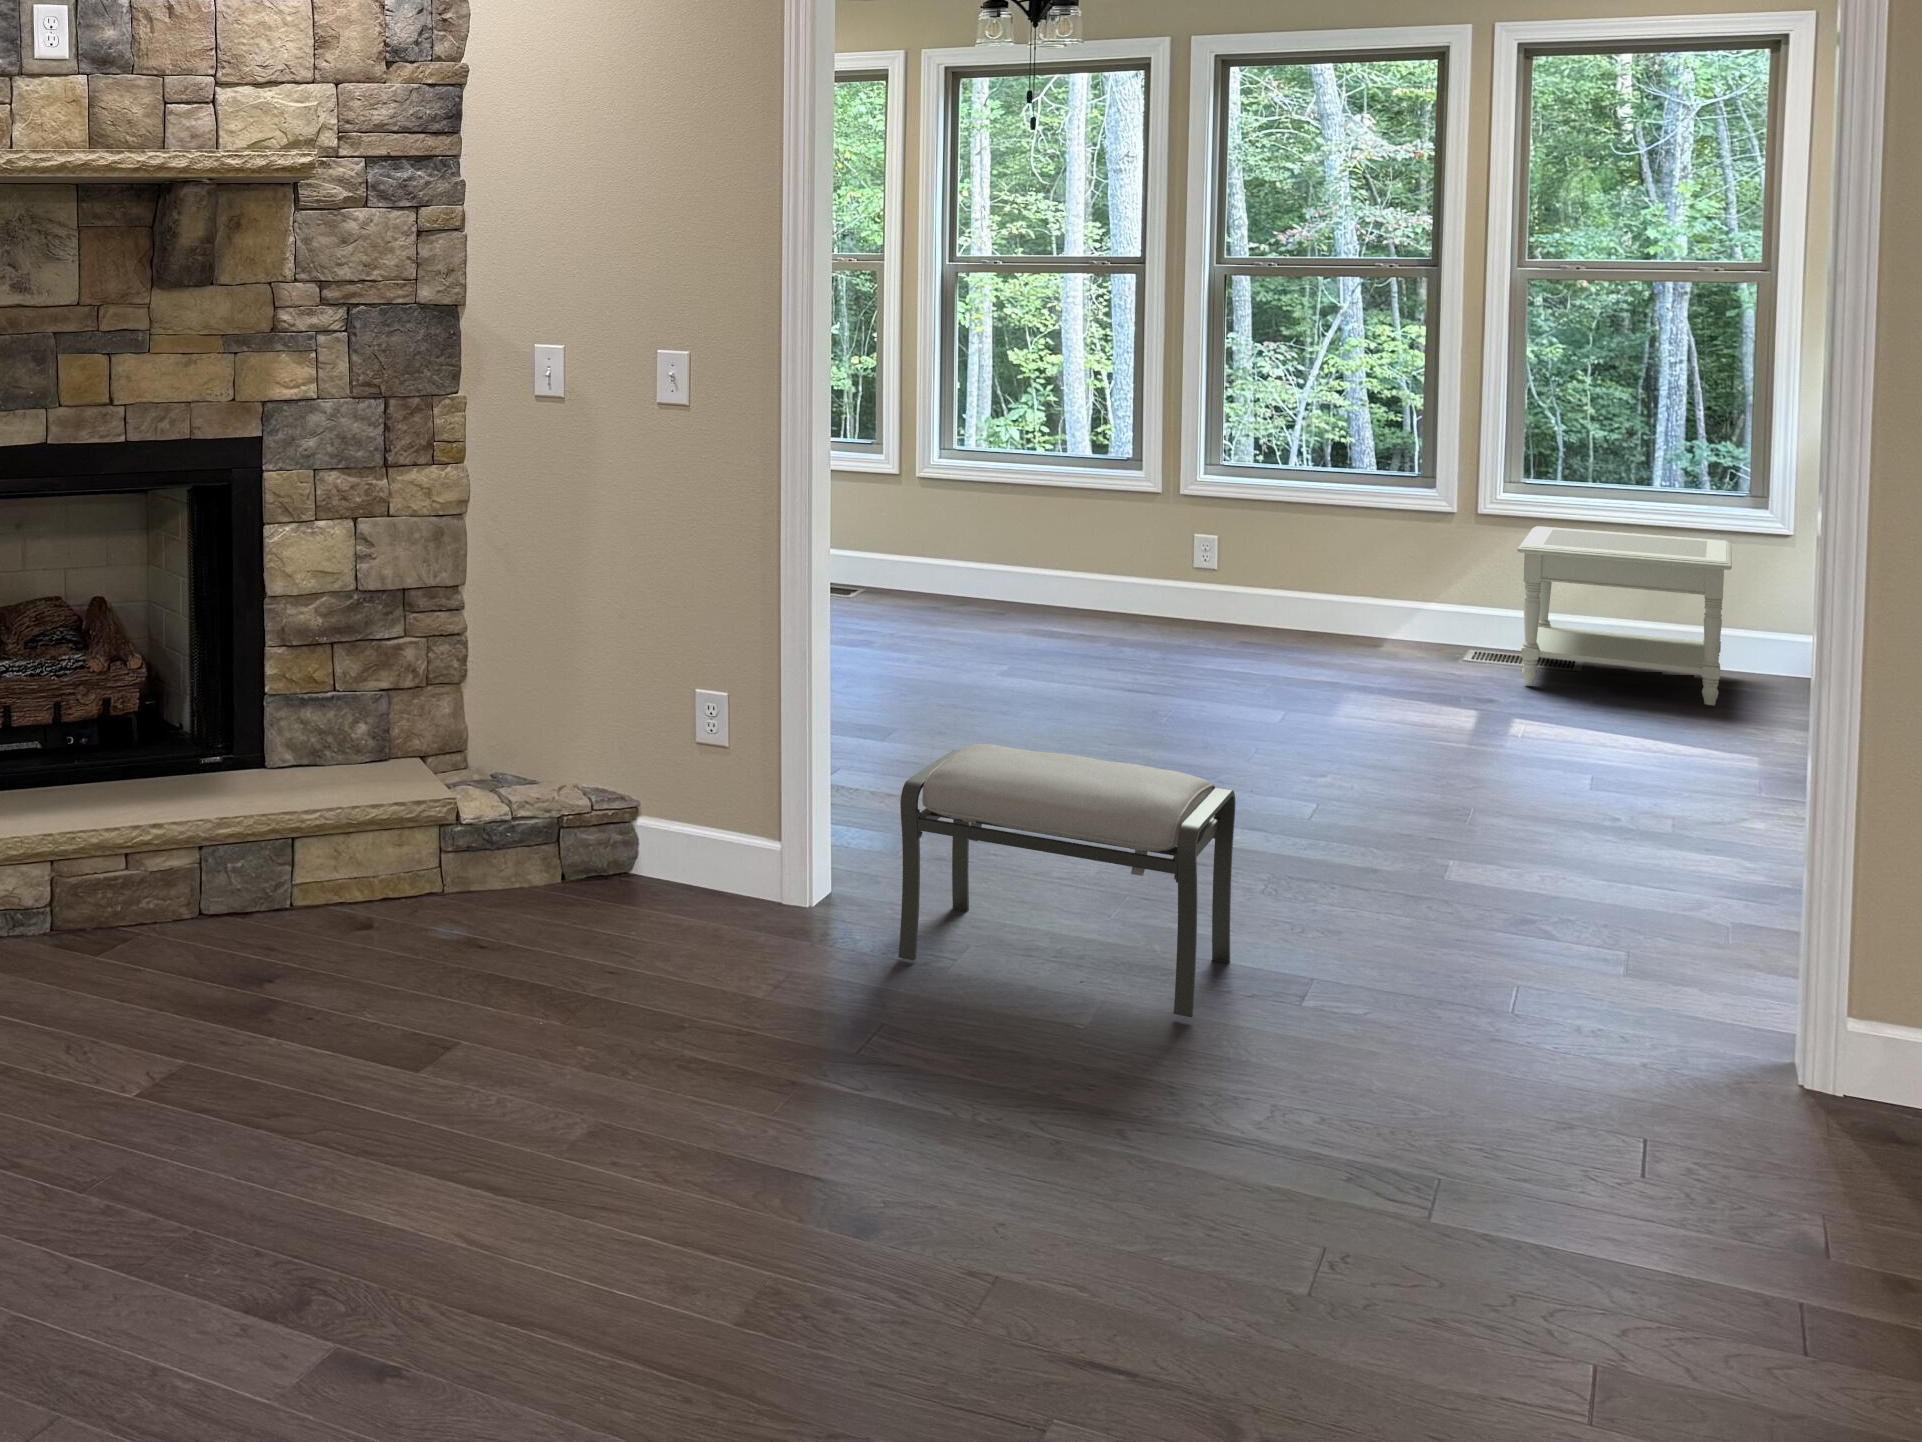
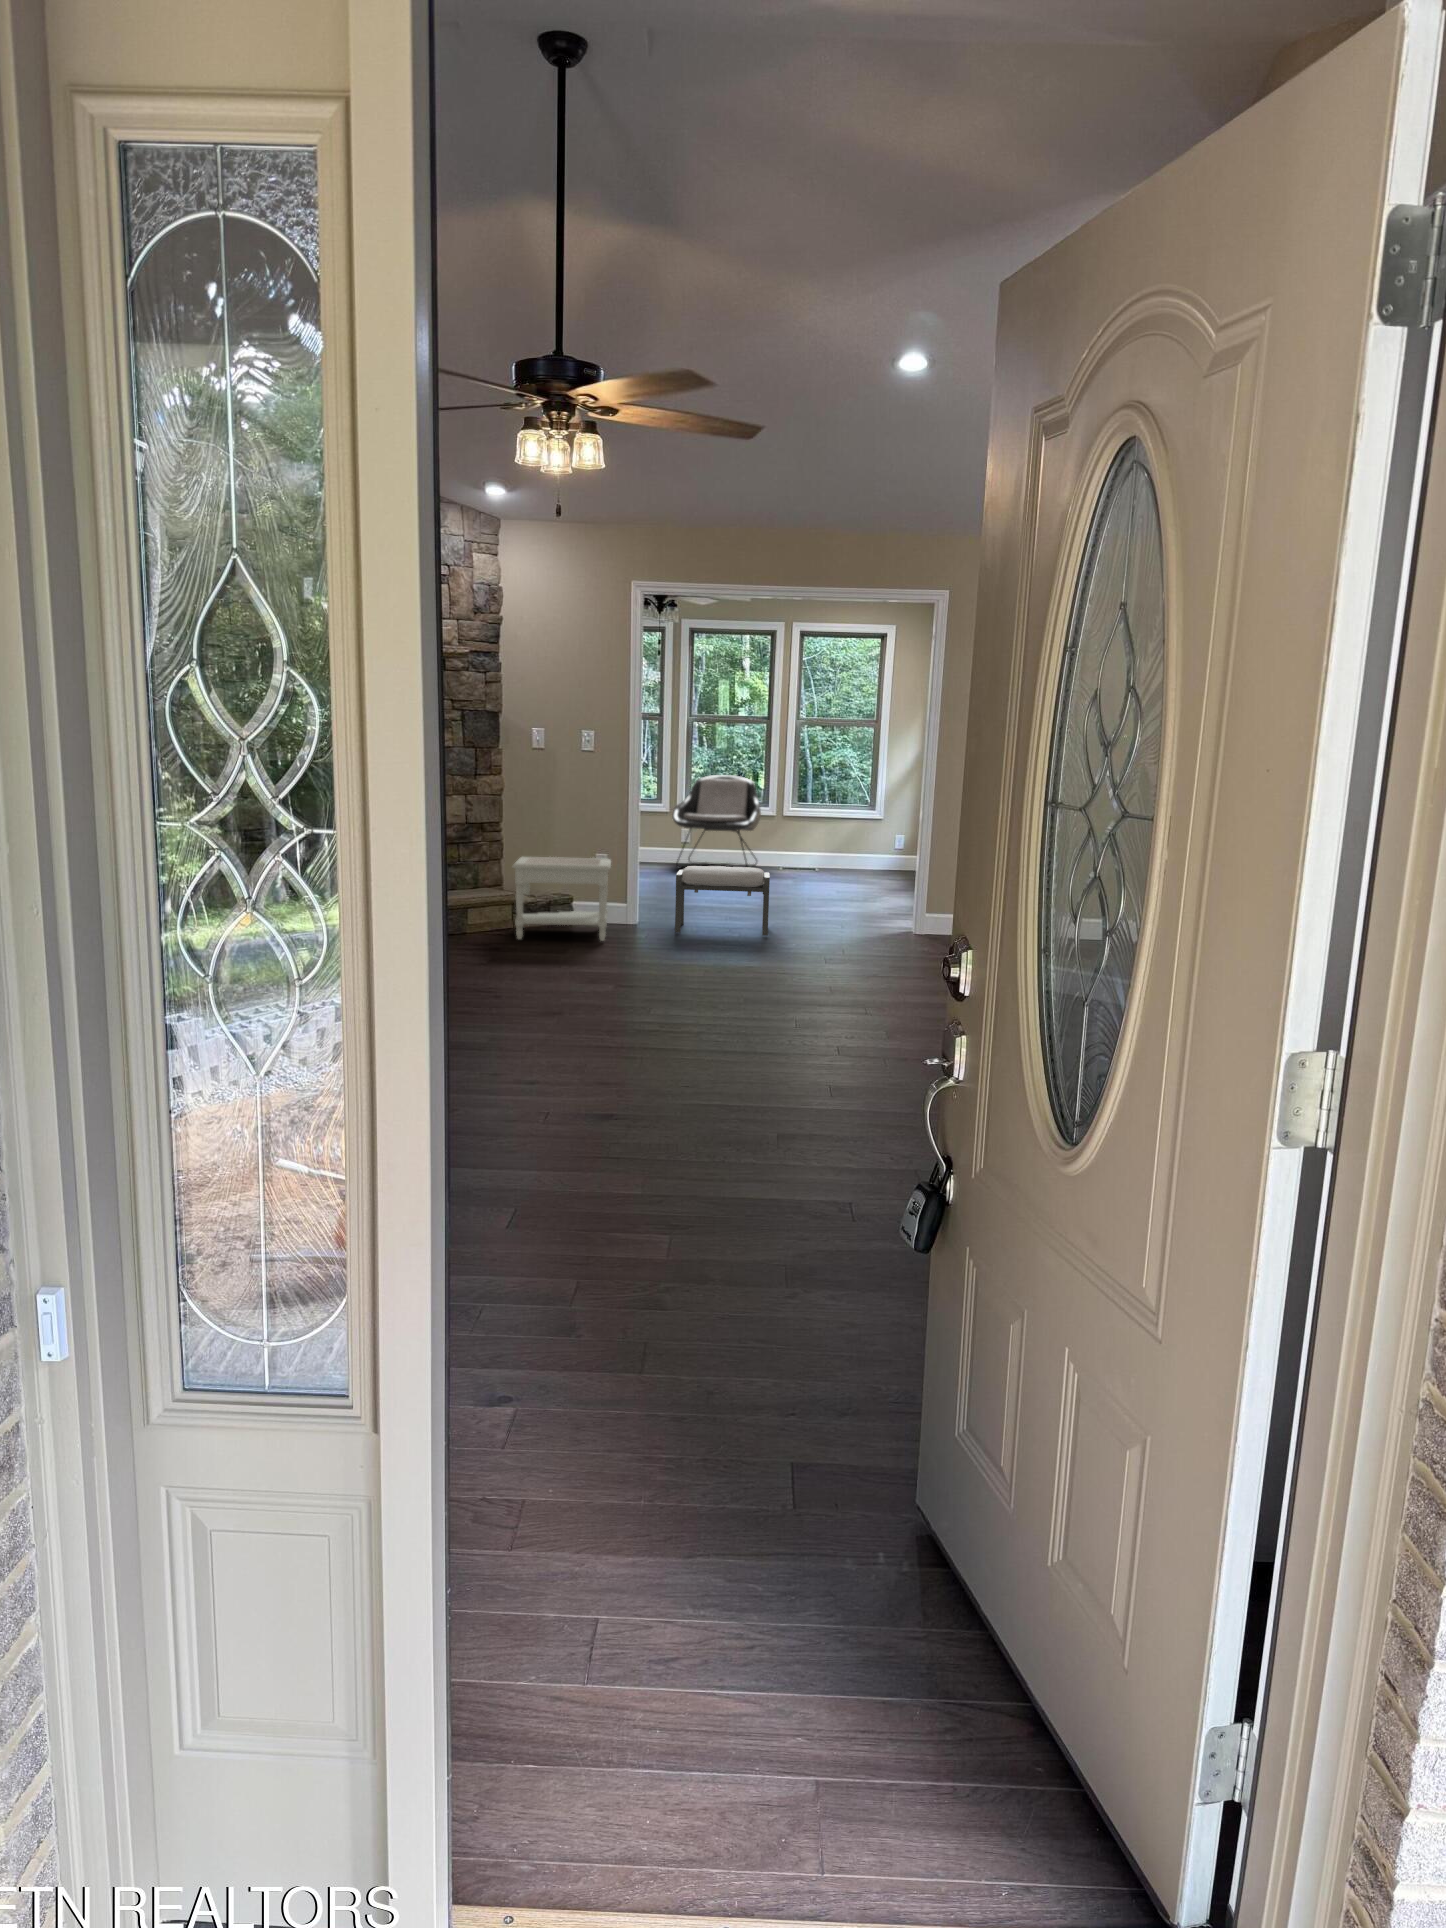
lounge chair: none [1150,404,1400,665] -> present [672,775,761,869]
side table: present [1517,526,1732,705] -> present [512,857,611,941]

